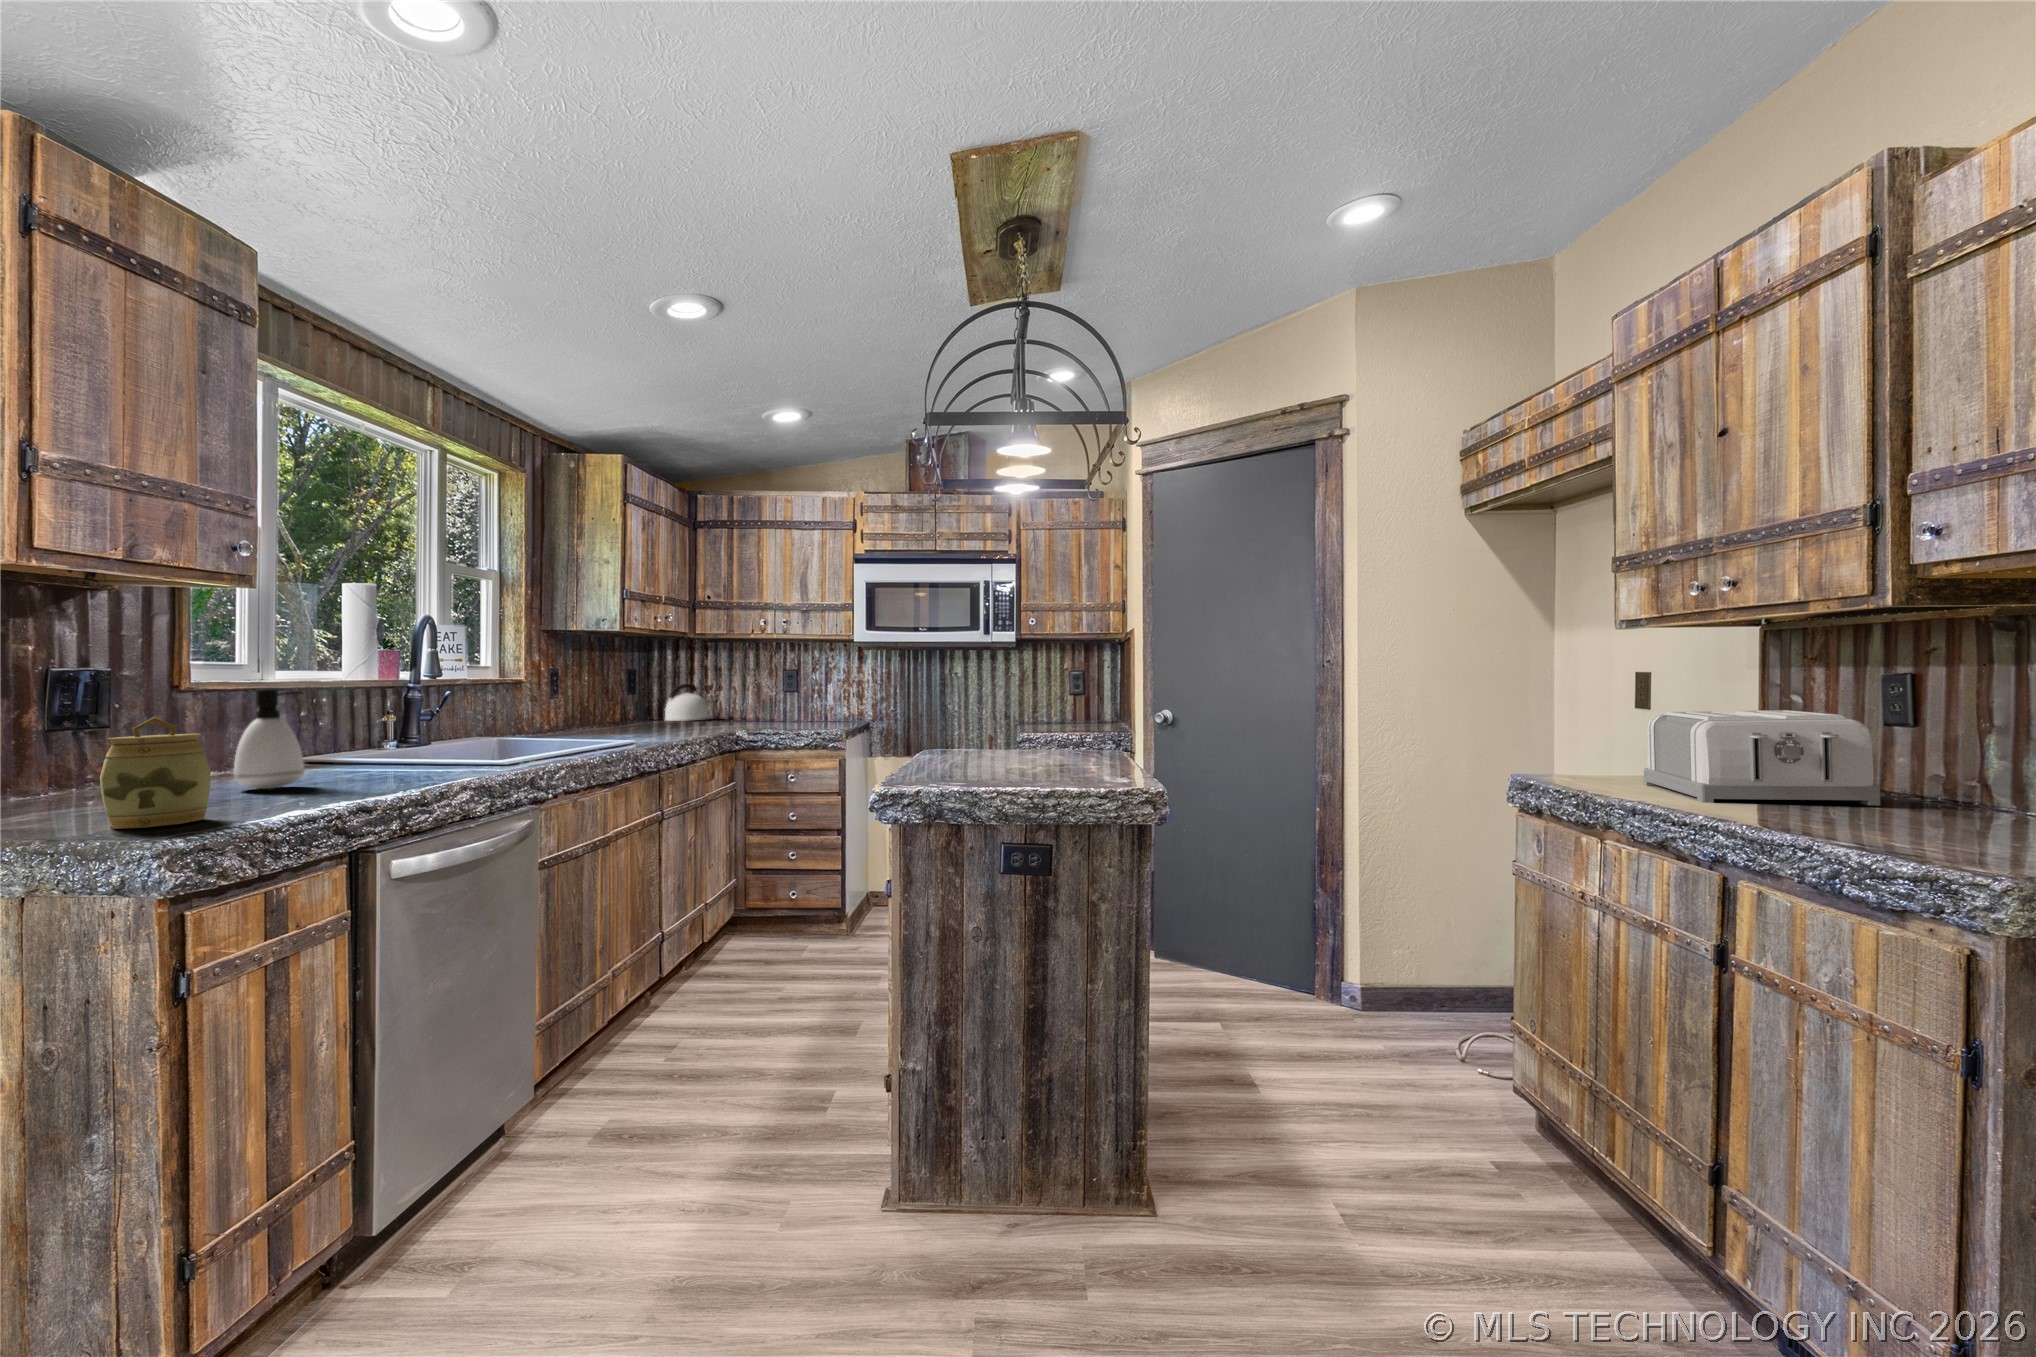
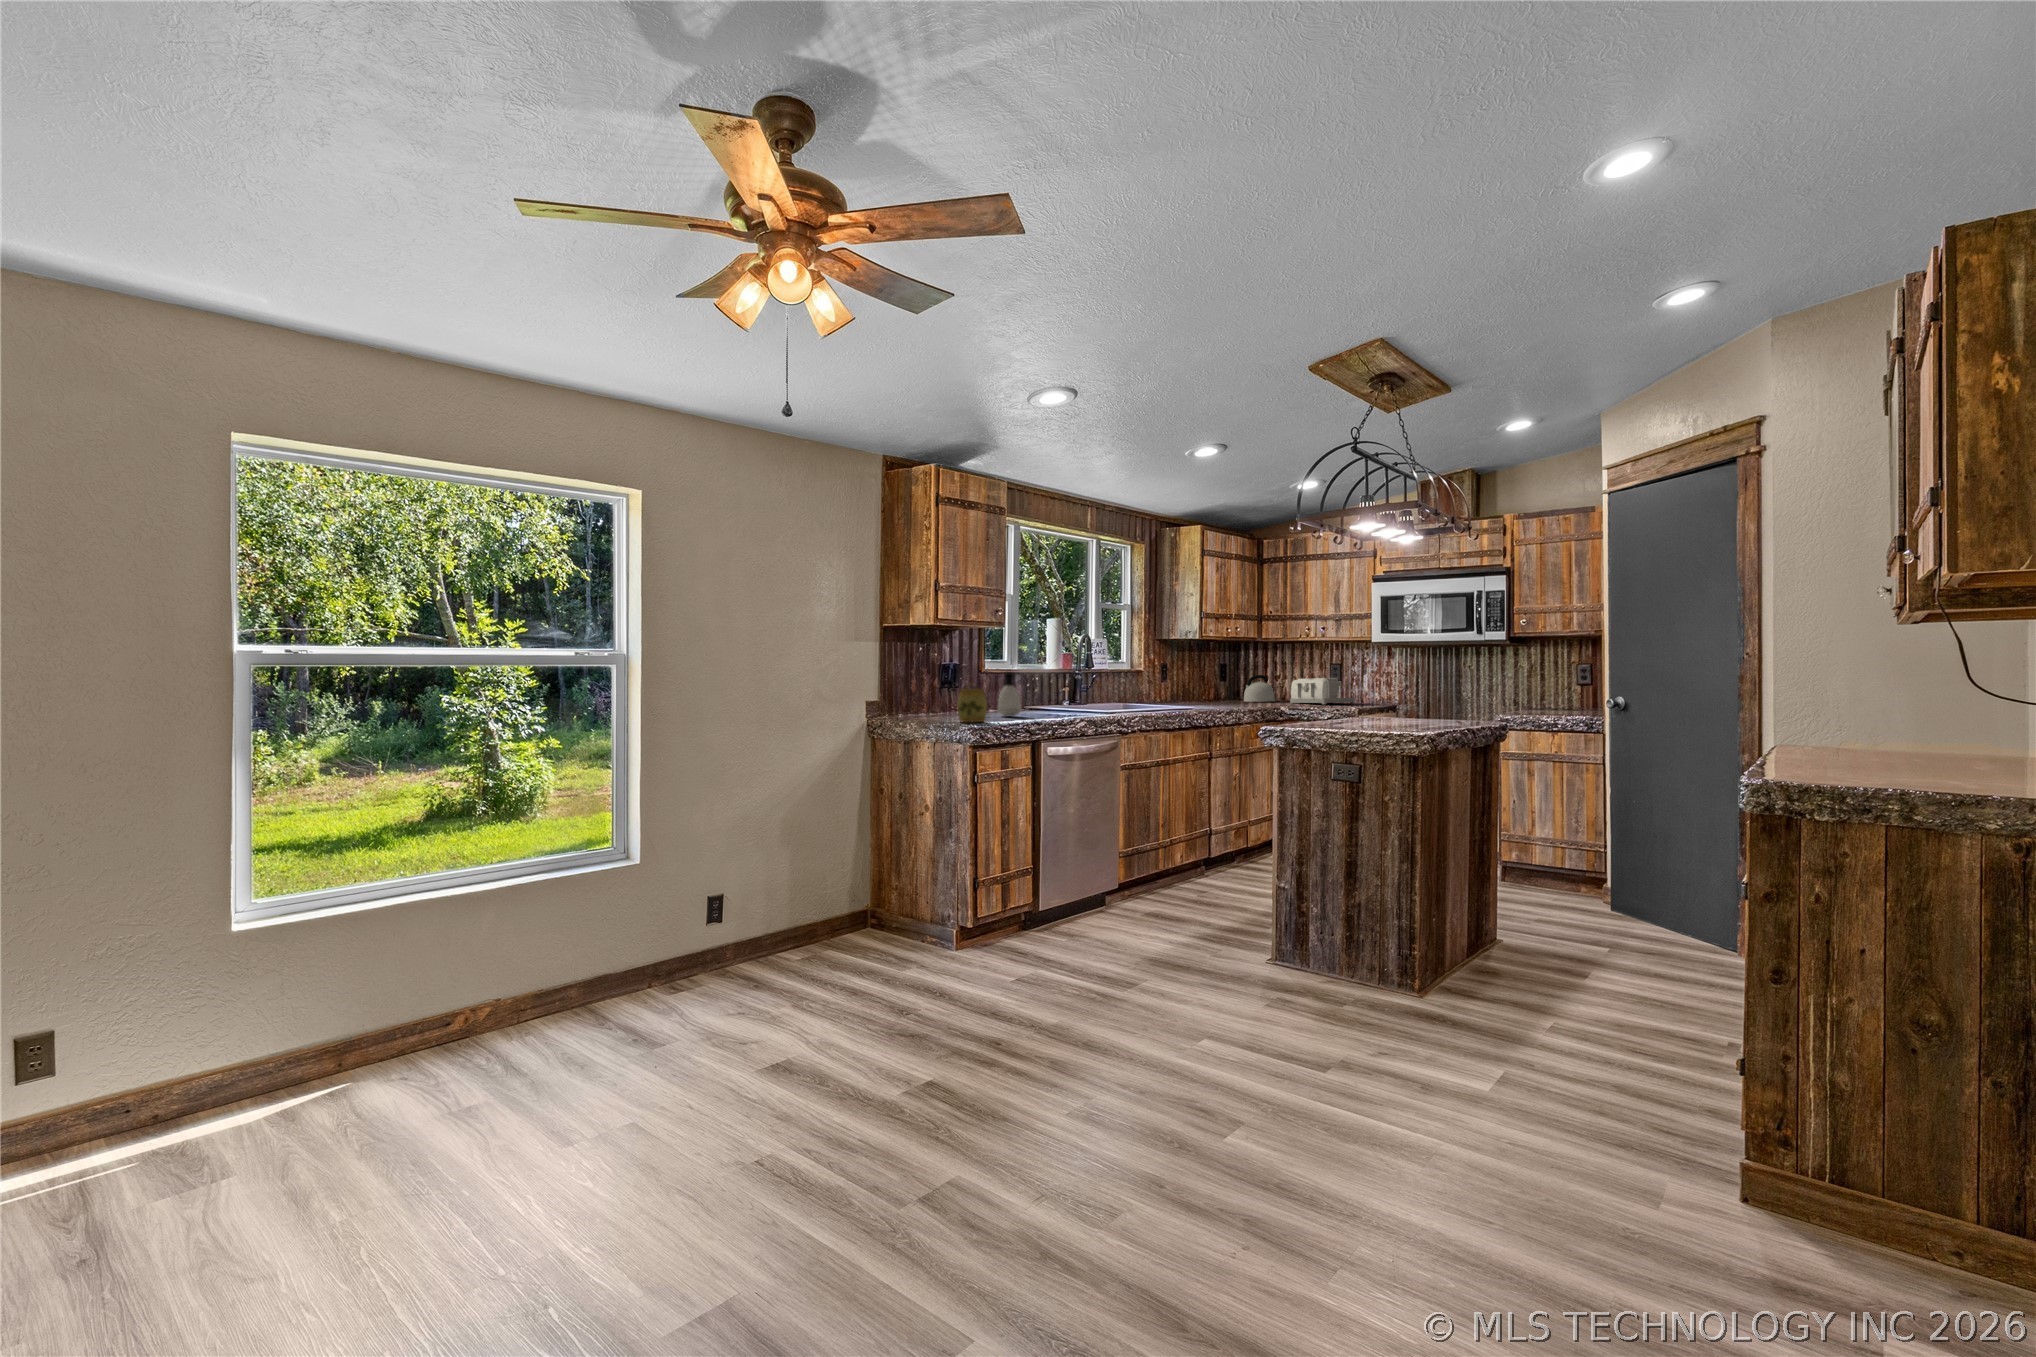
toaster: present [1644,710,1880,805] -> present [1290,678,1355,704]

